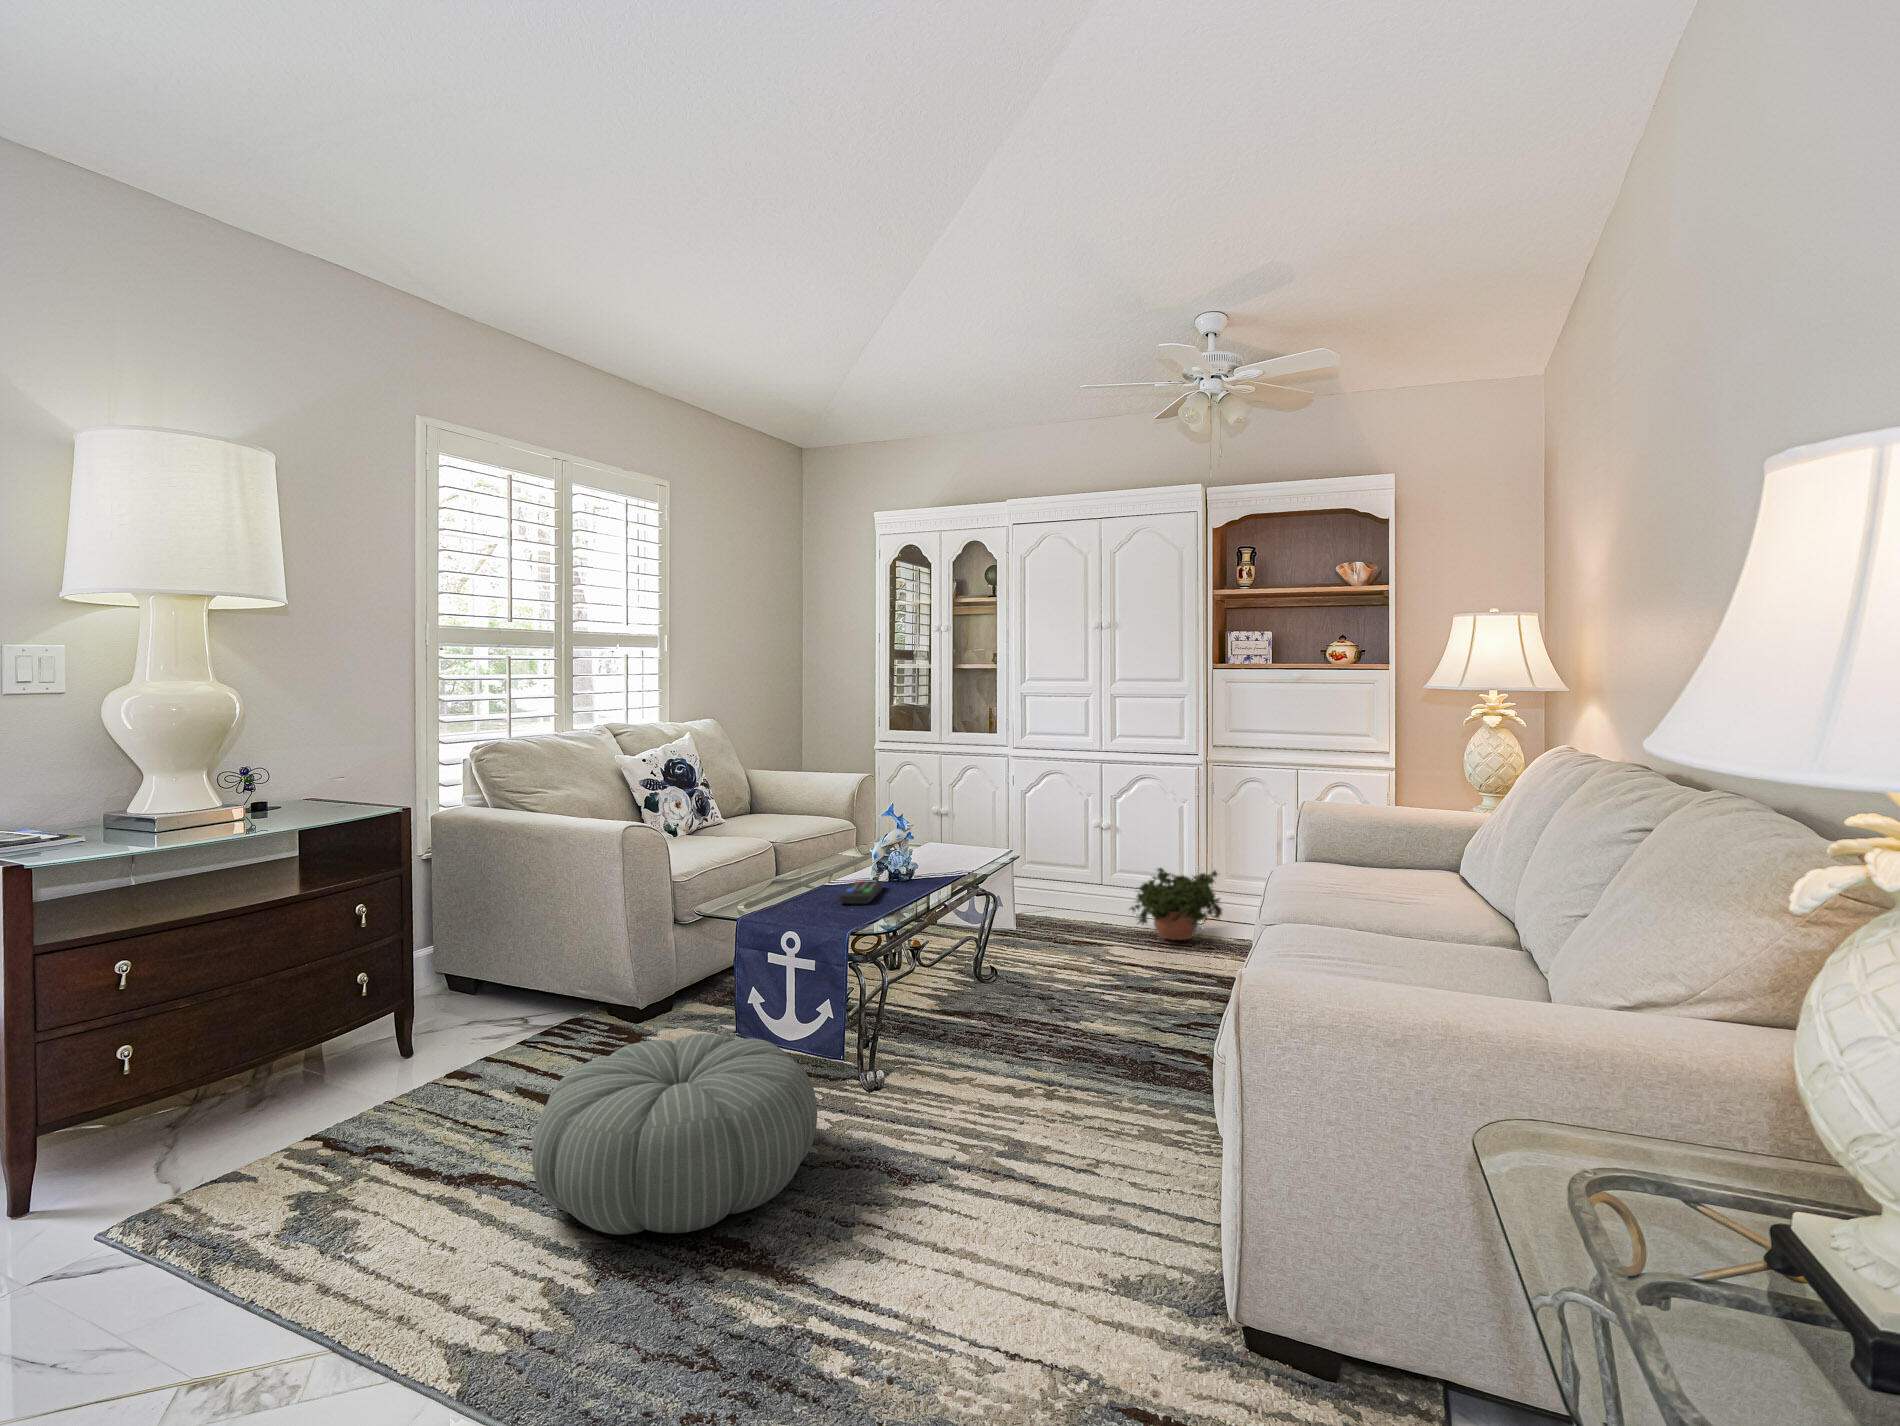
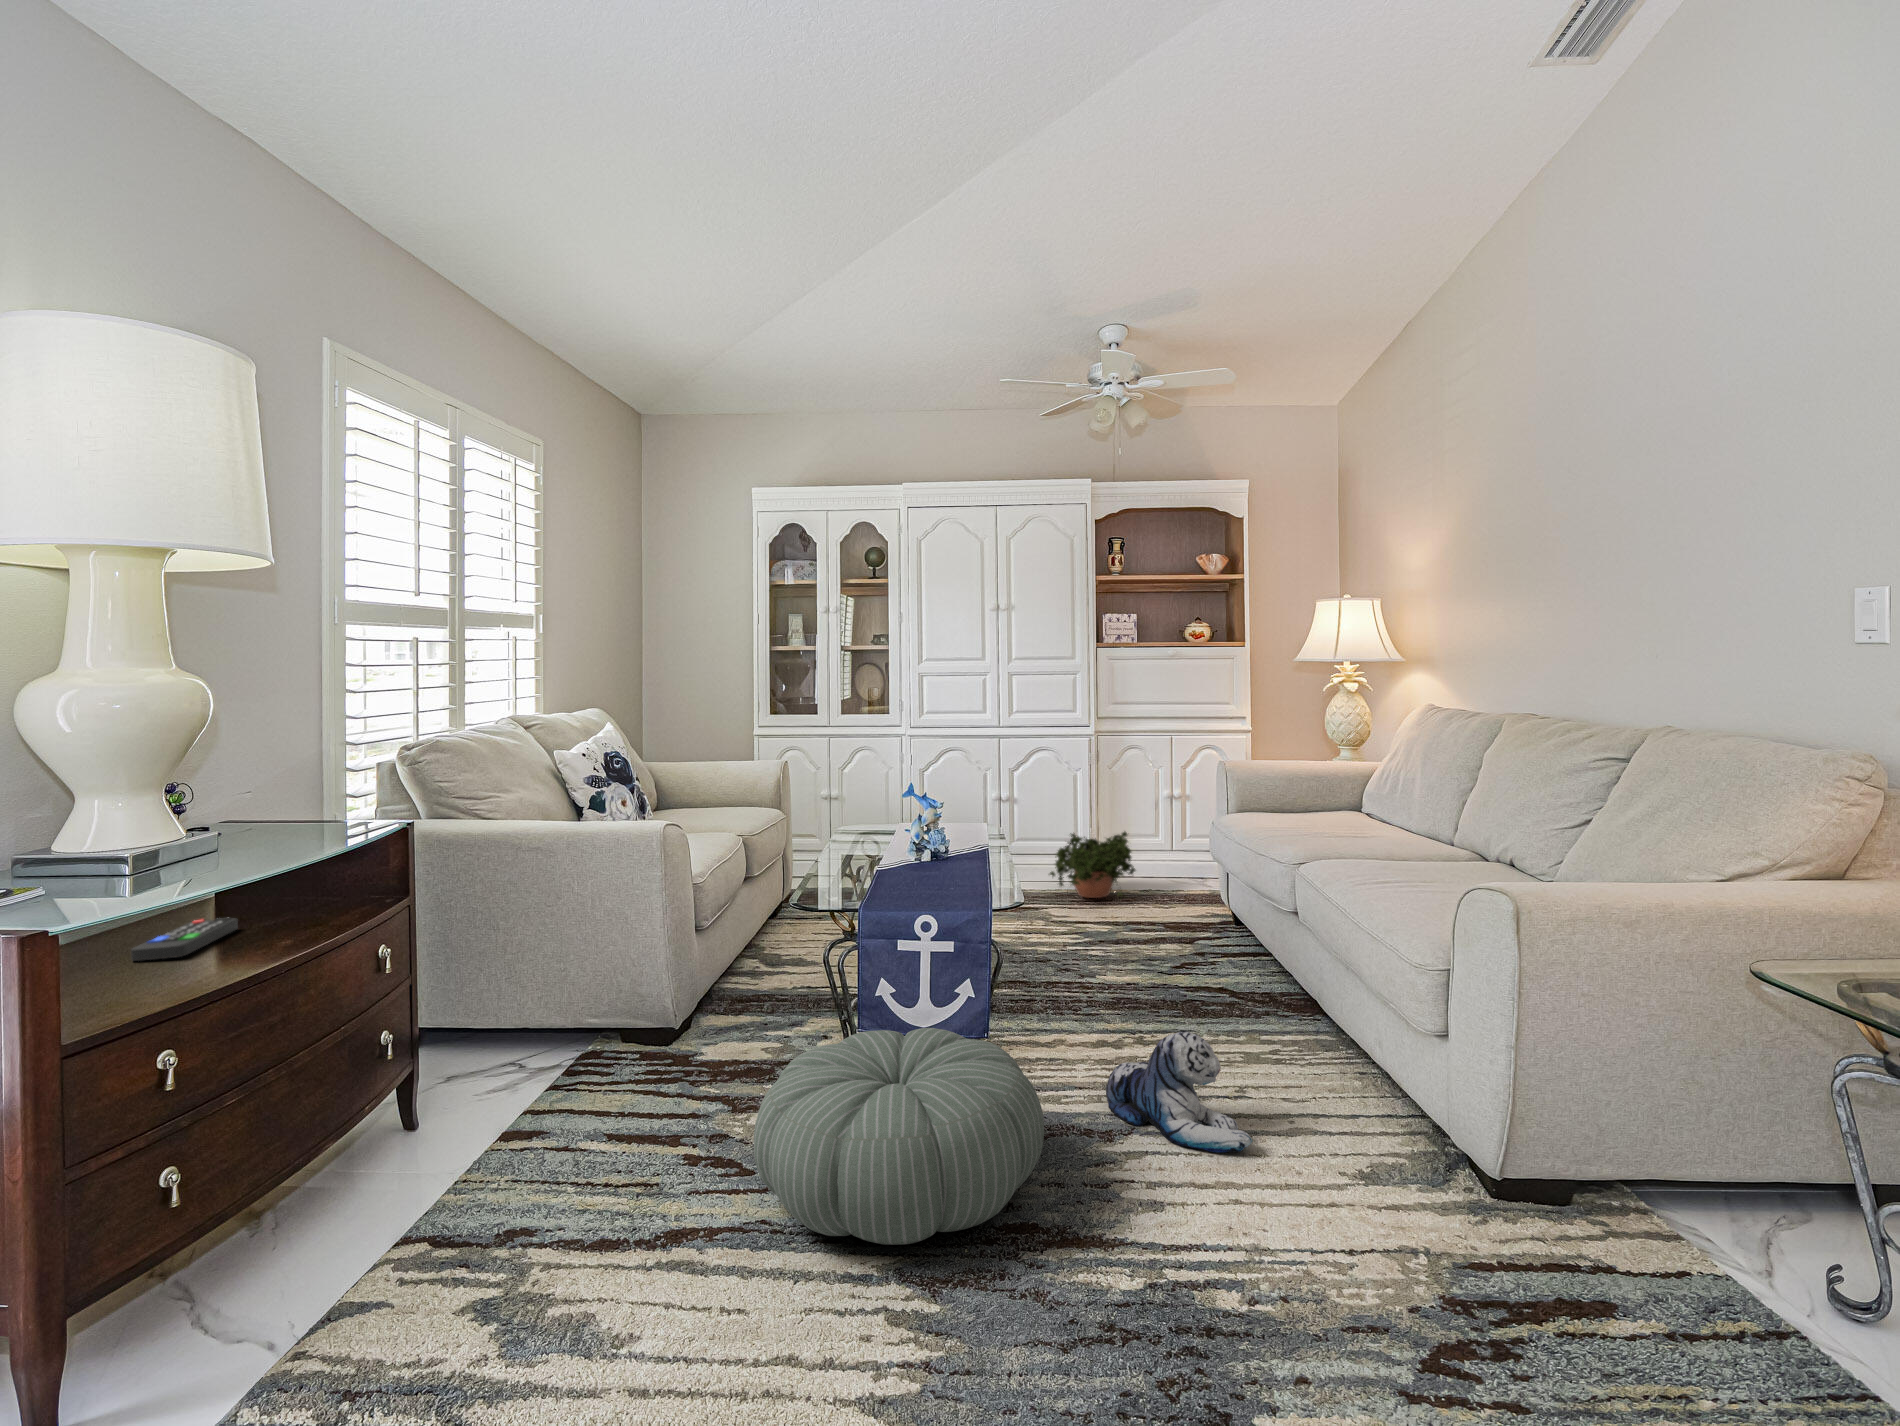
remote control: present [839,880,883,904] -> present [131,918,238,961]
plush toy: none [939,1082,1035,1222] -> present [1106,1030,1252,1152]

